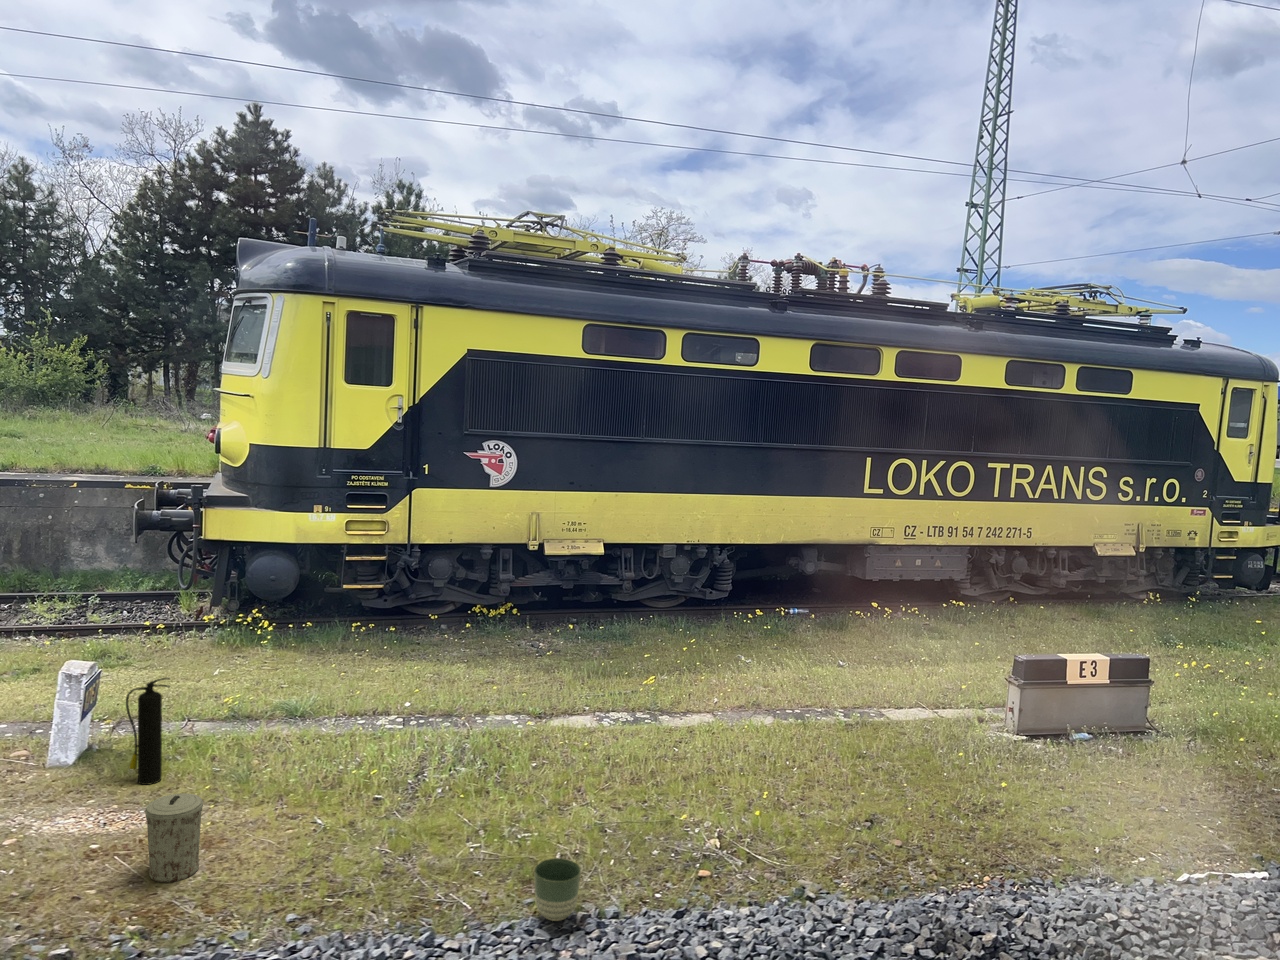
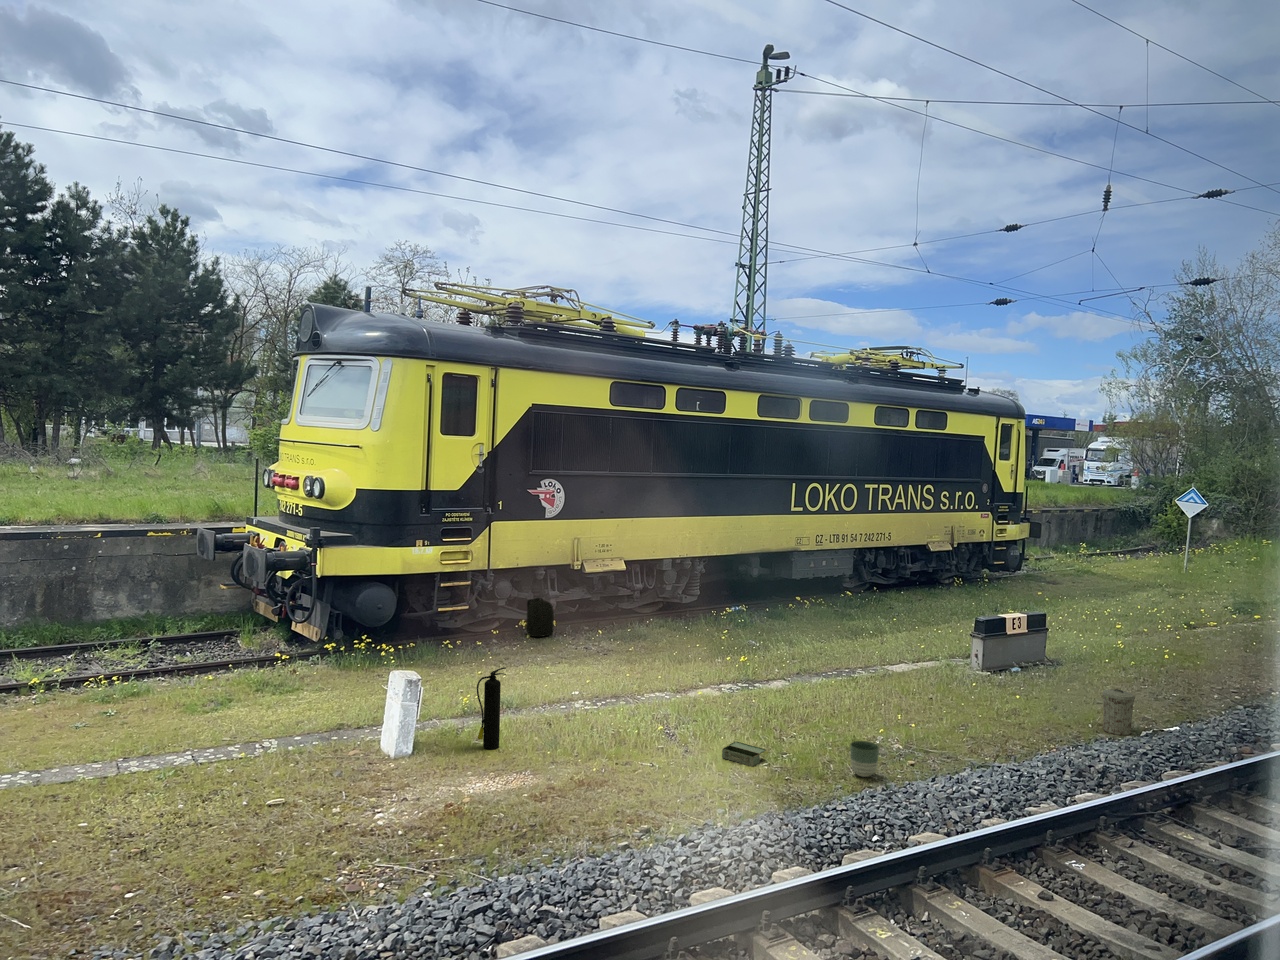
backpack: none [469,583,502,631] -> present [526,598,554,637]
trash can: present [145,793,203,882] -> present [1103,689,1135,735]
toolbox: none [400,823,457,869] -> present [722,742,766,766]

